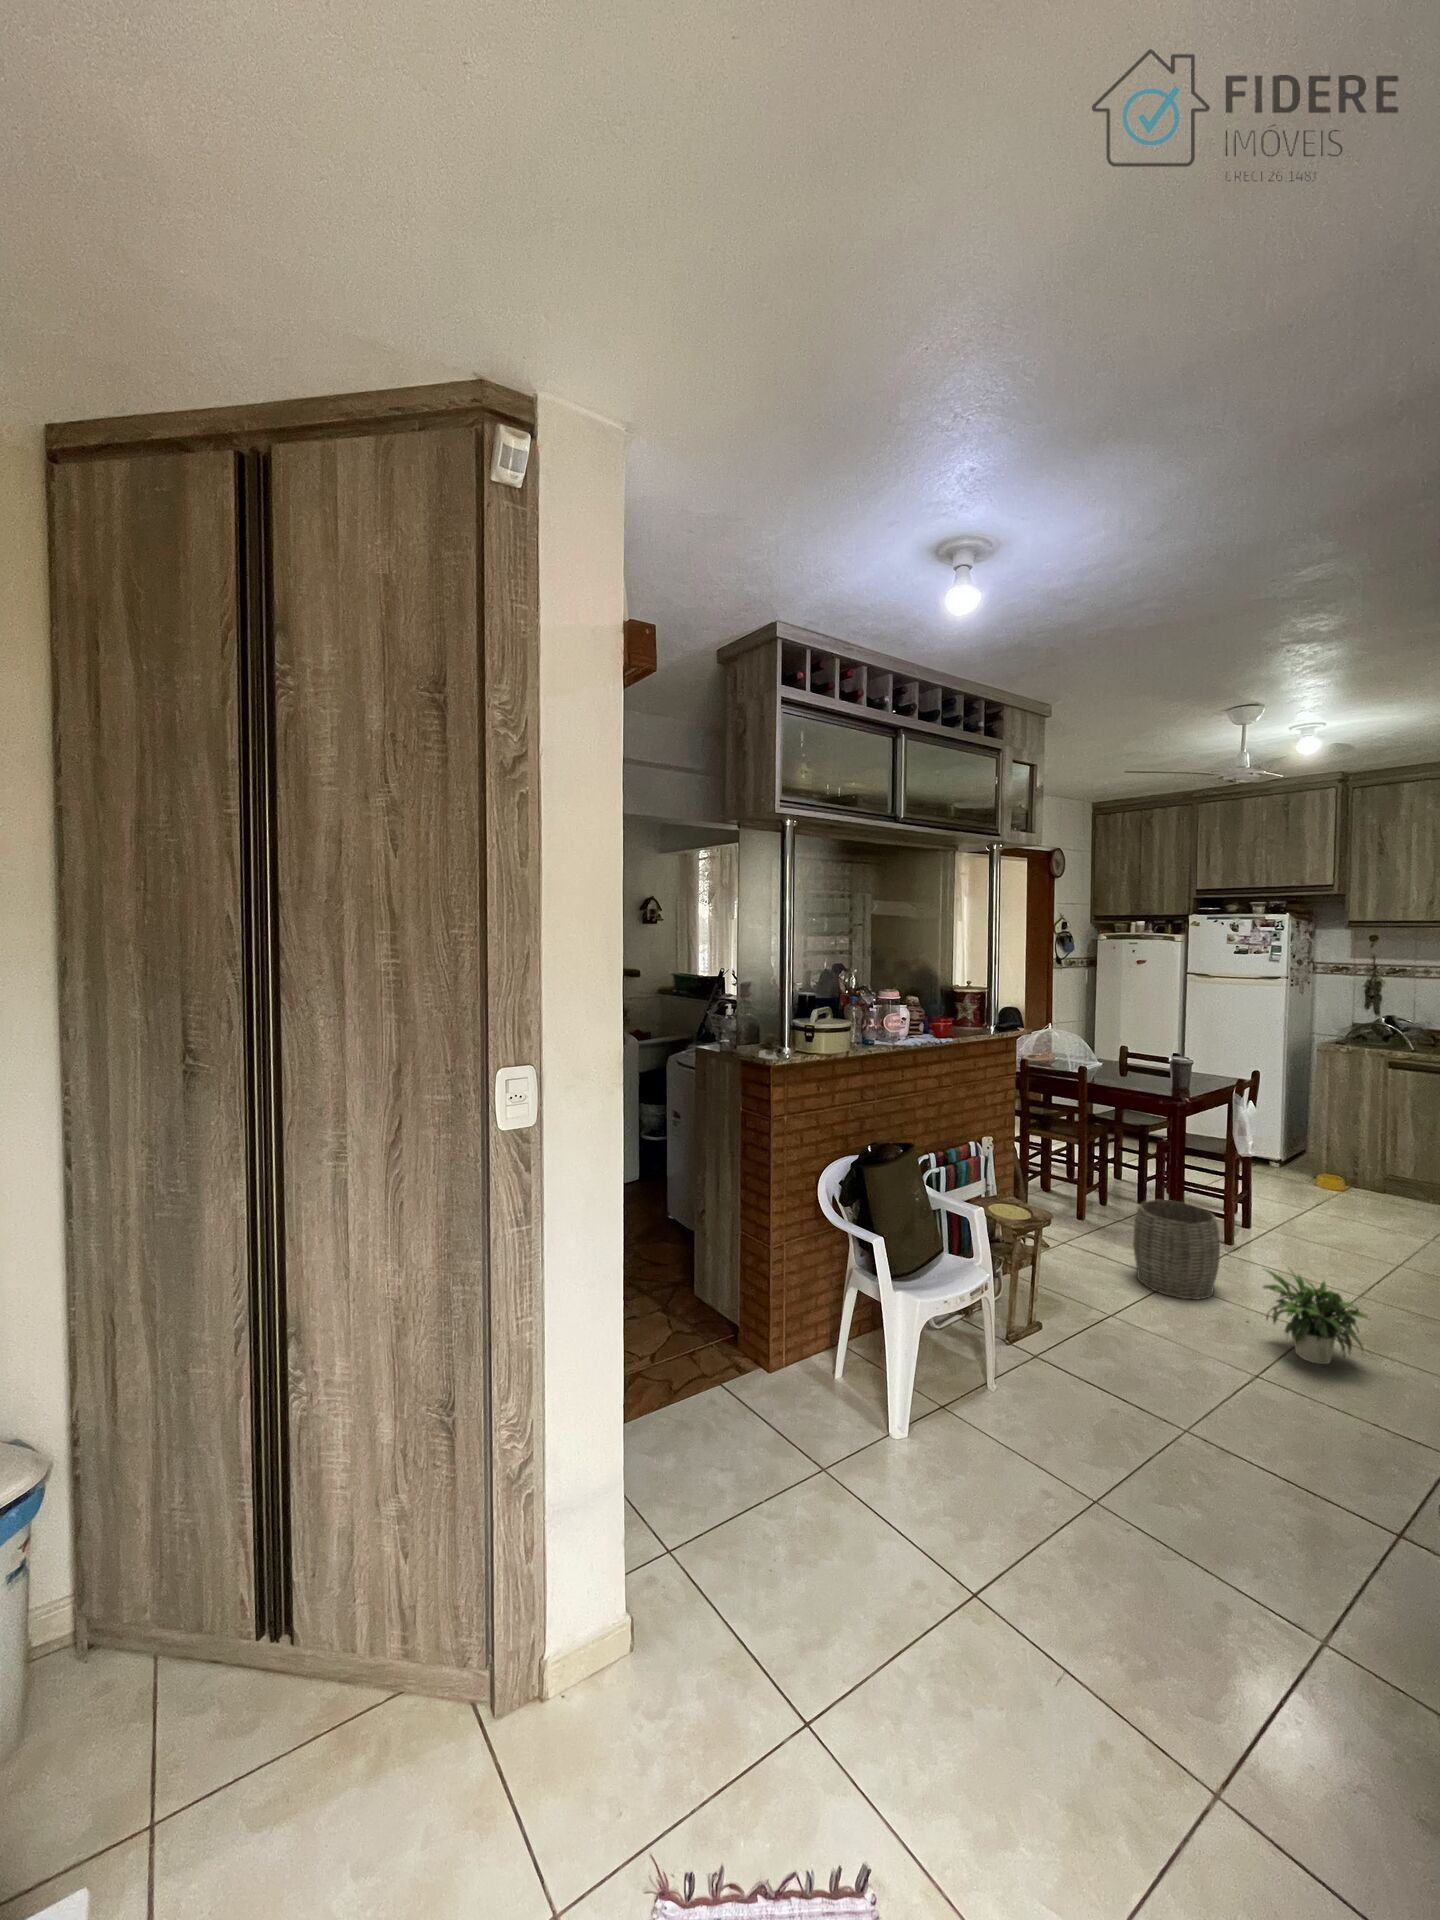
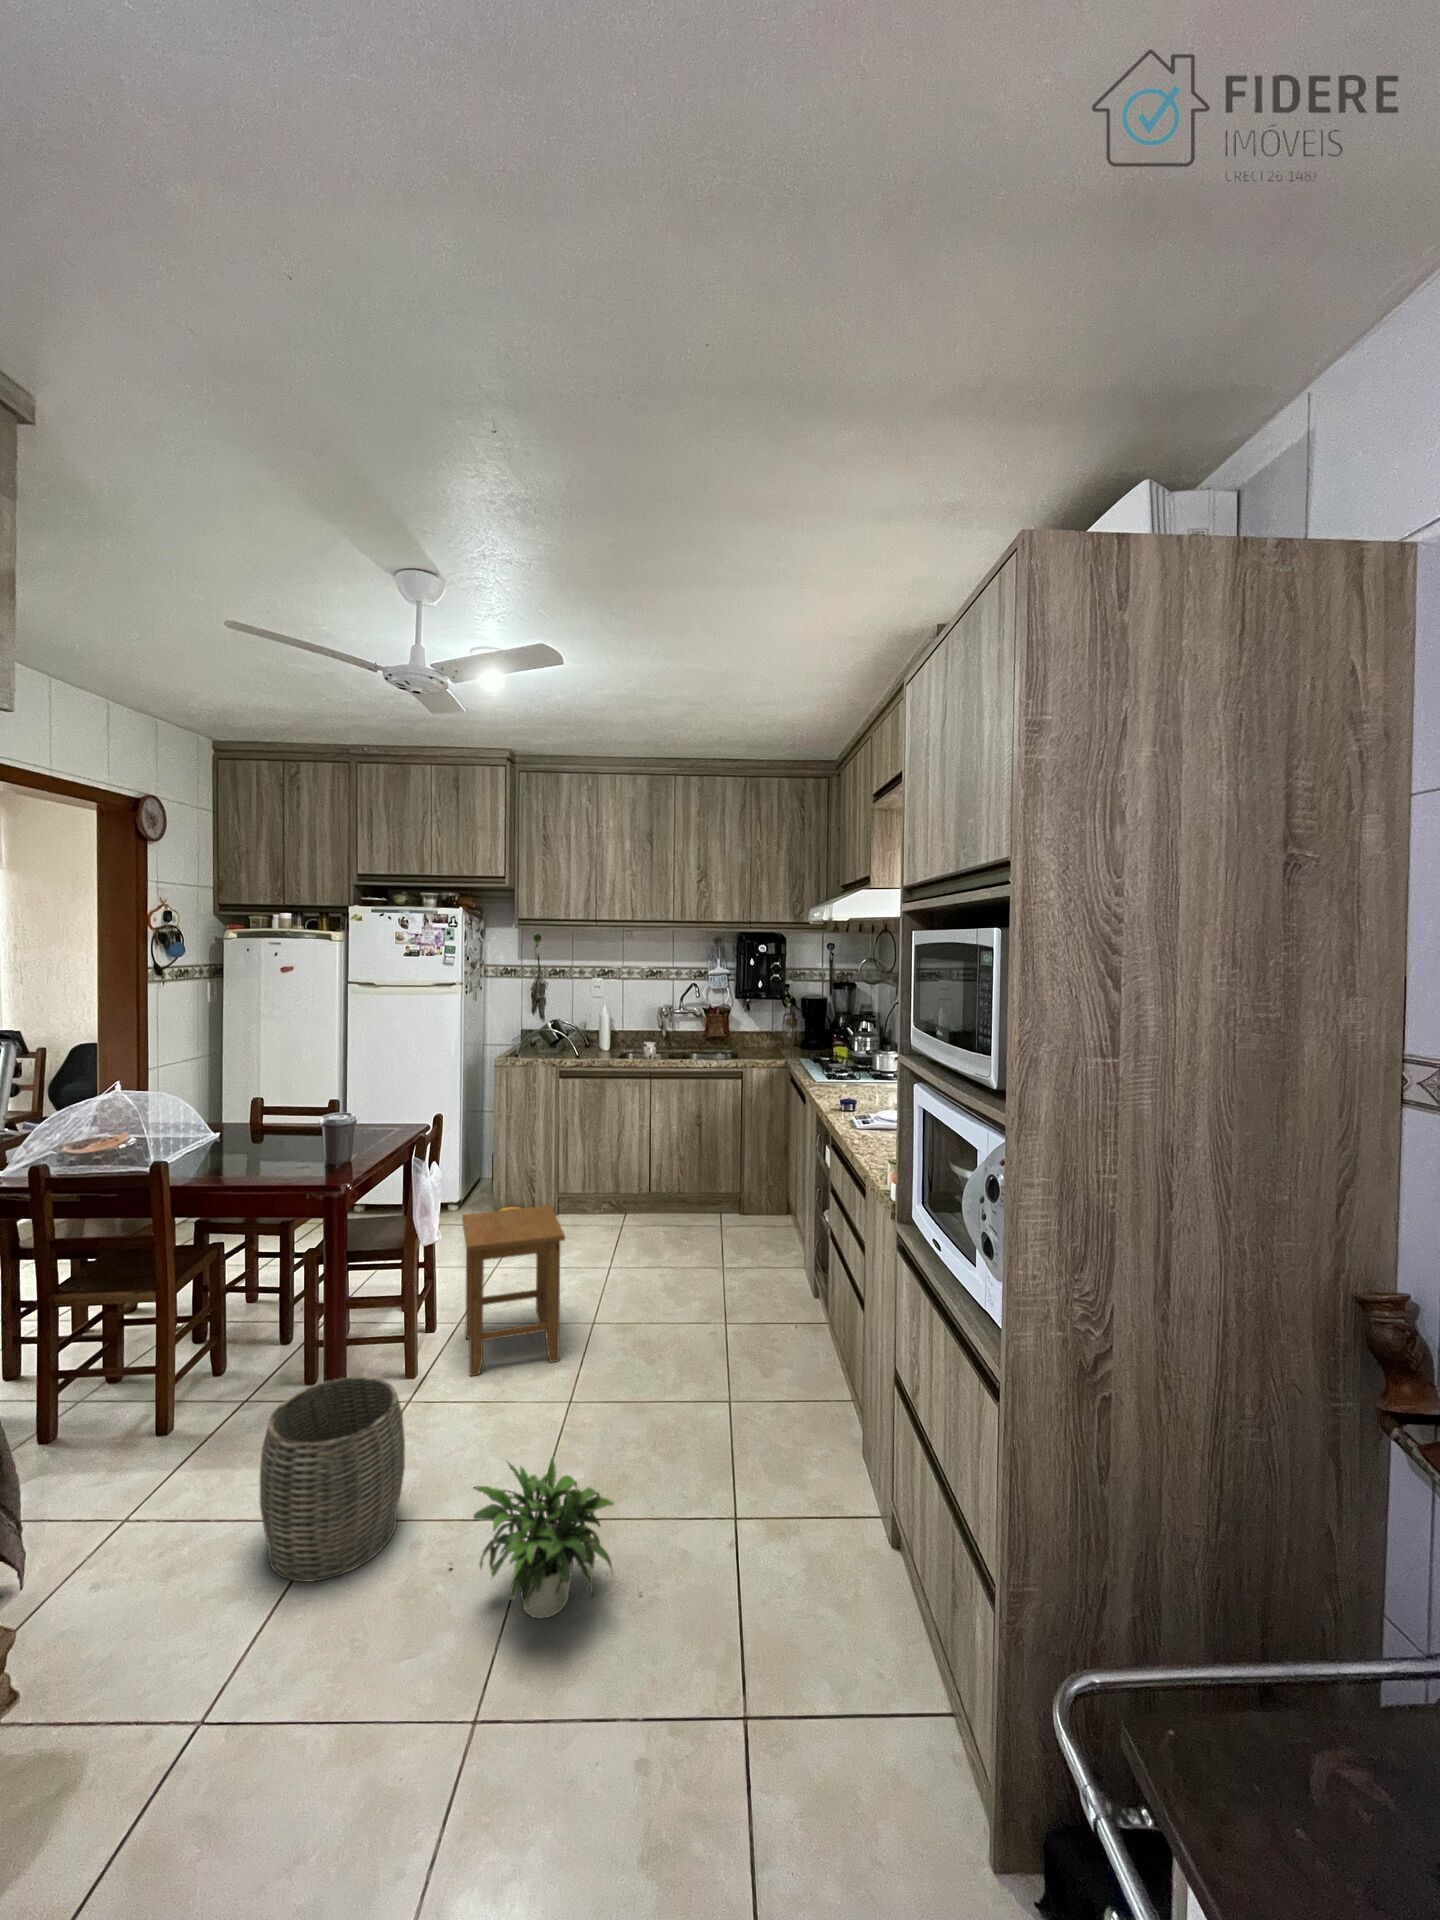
stool: none [1273,1145,1364,1271] -> present [462,1206,565,1376]

